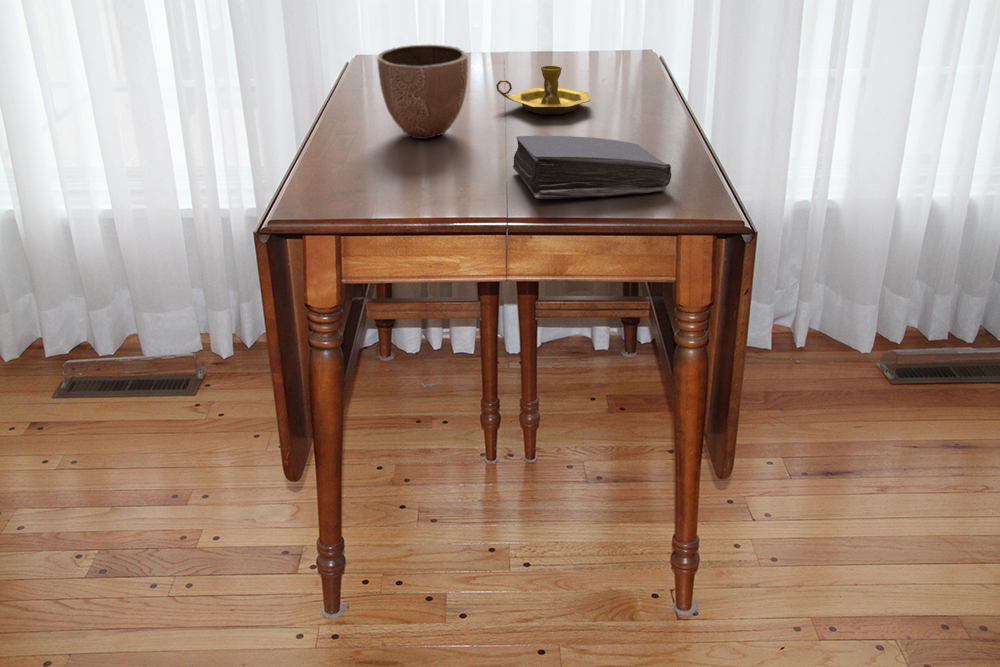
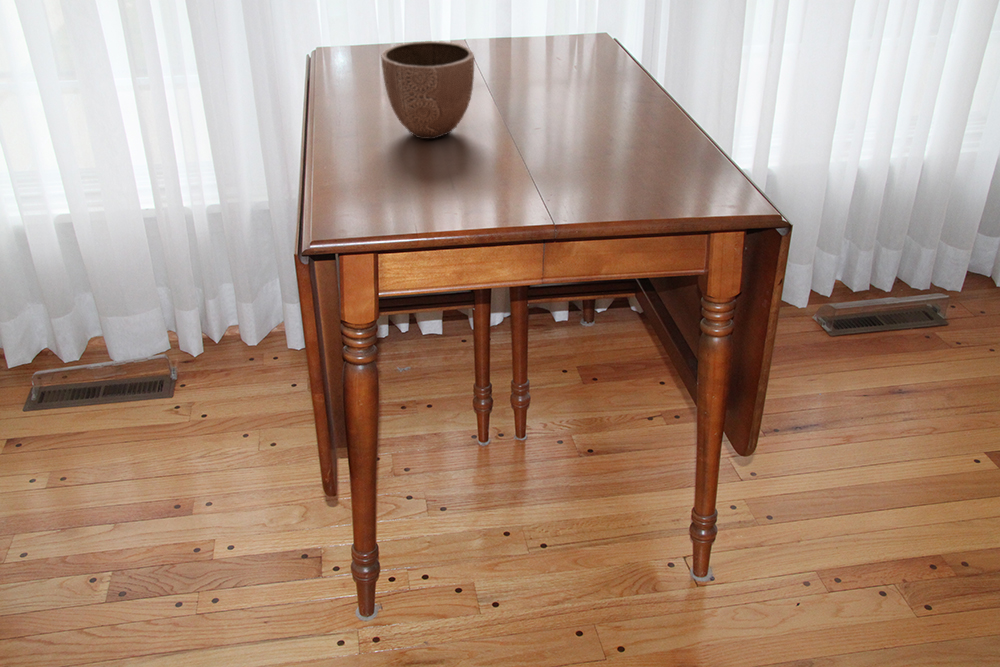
candlestick: present [496,66,590,114] -> none [490,58,585,107]
book: present [513,136,671,199] -> none [536,134,700,202]

